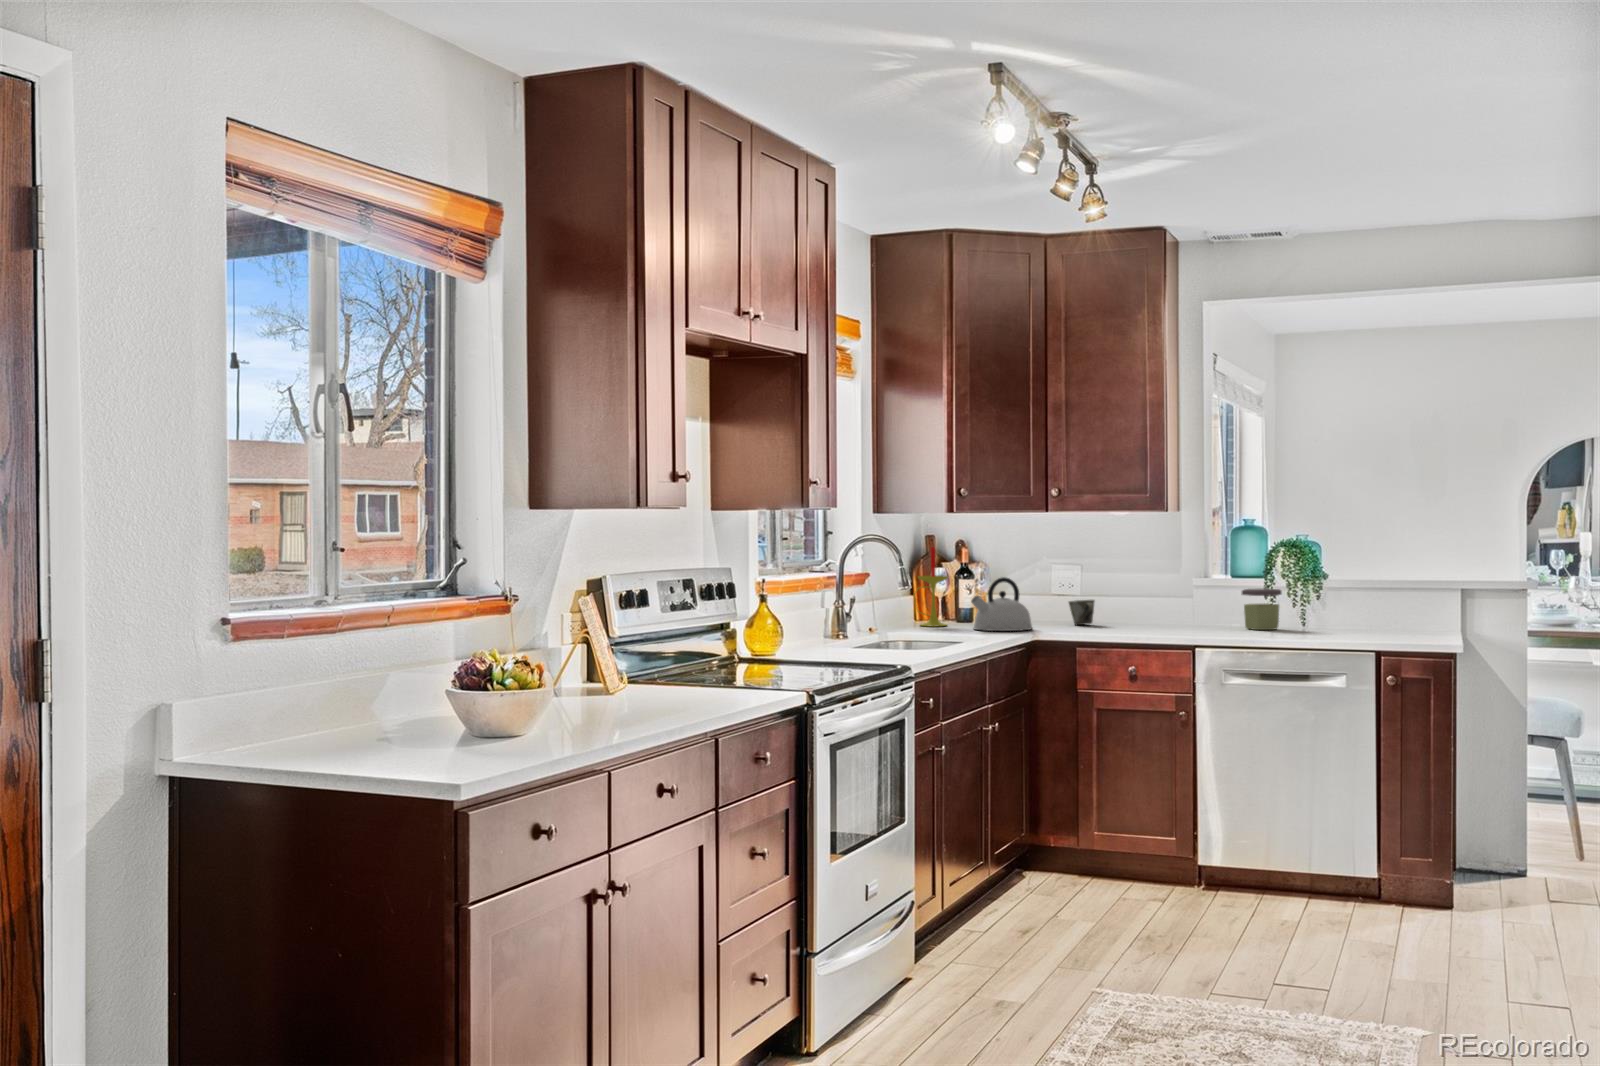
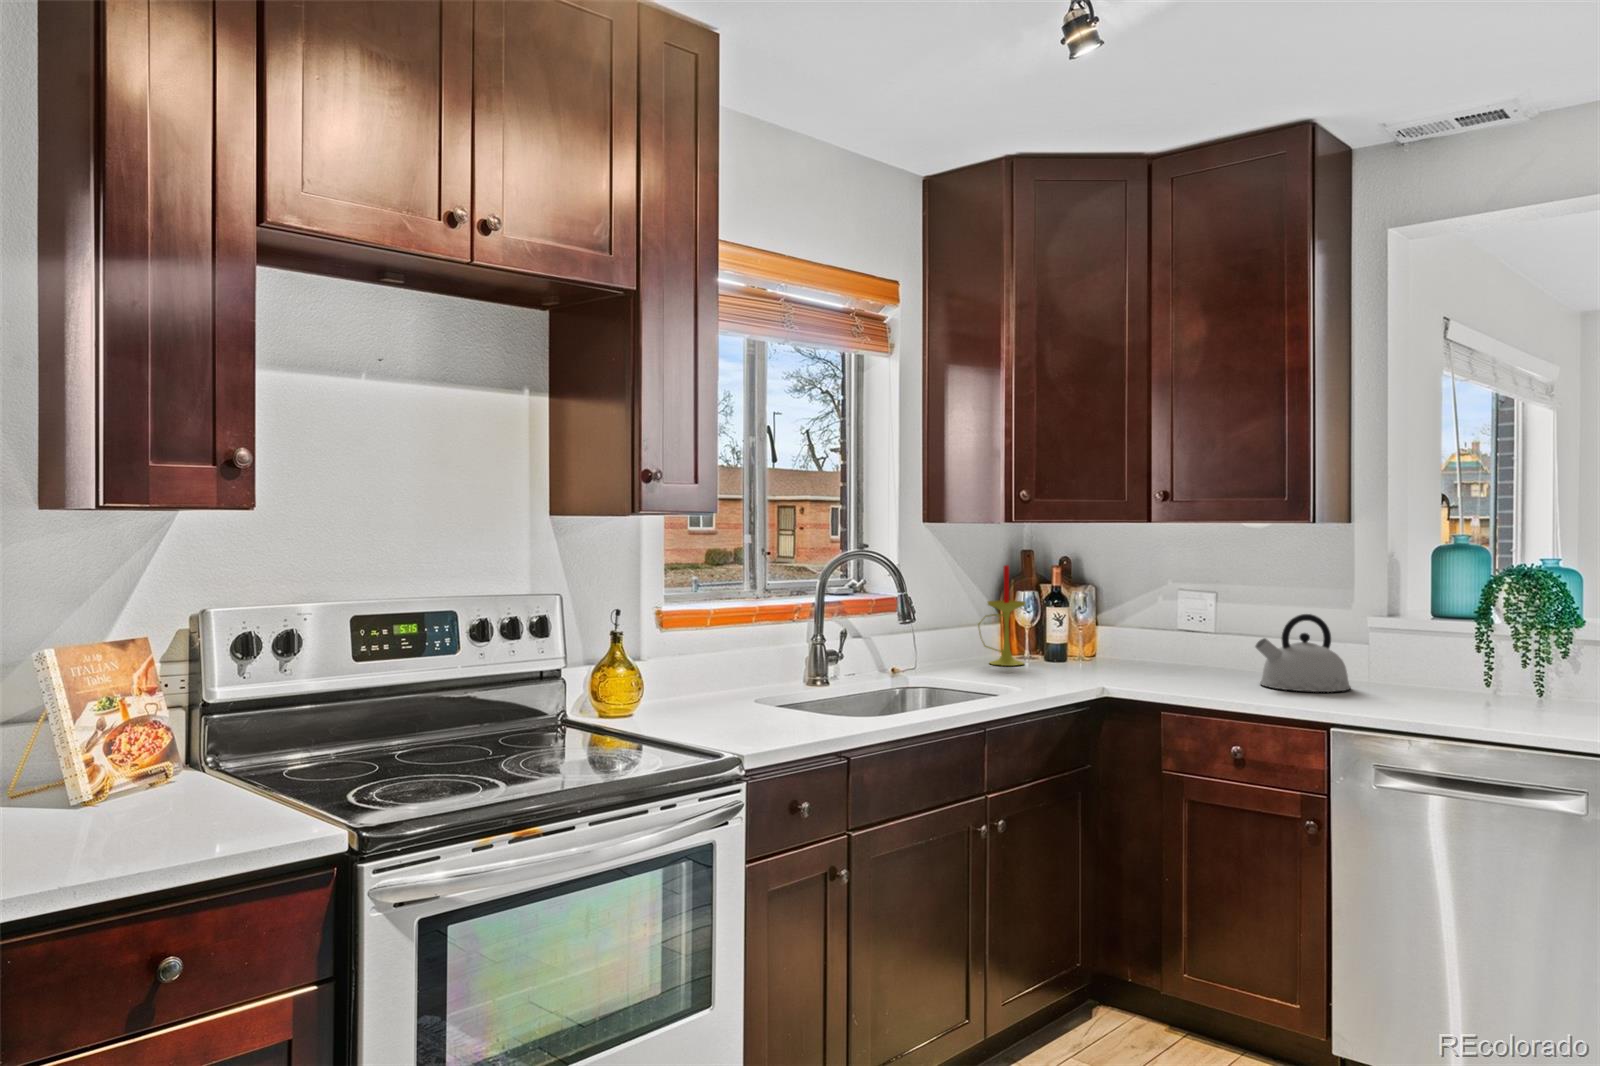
kettle: present [971,577,1033,631] -> present [1255,614,1351,692]
jar: present [1242,588,1282,630] -> none [1433,637,1501,701]
mug: present [1069,600,1094,625] -> none [1186,640,1223,674]

